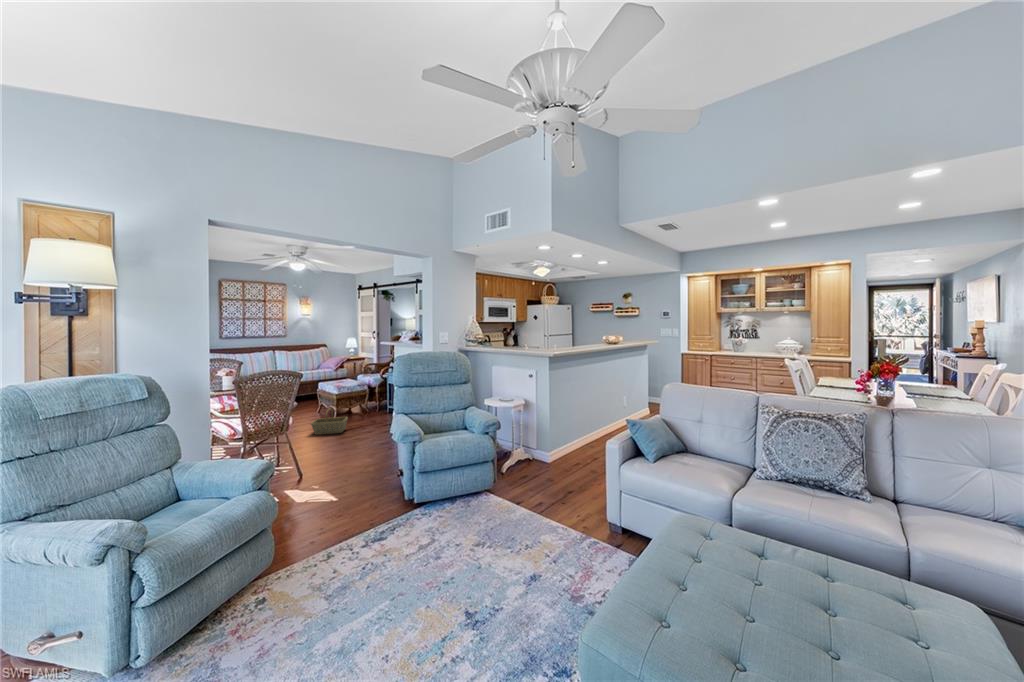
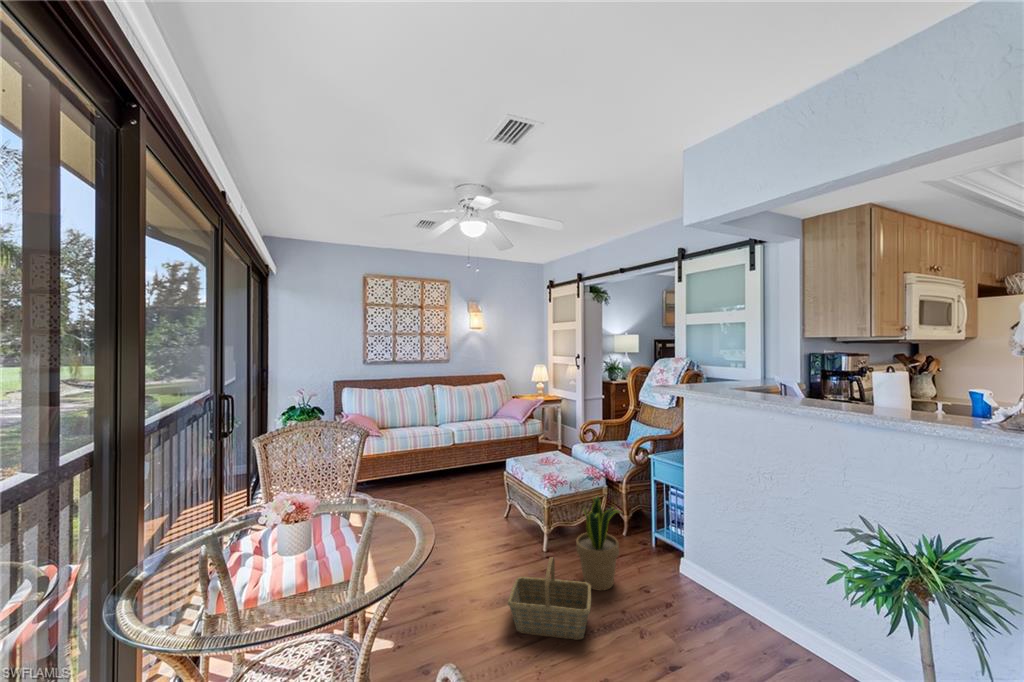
potted plant: none [346,388,368,425] -> present [576,496,621,591]

